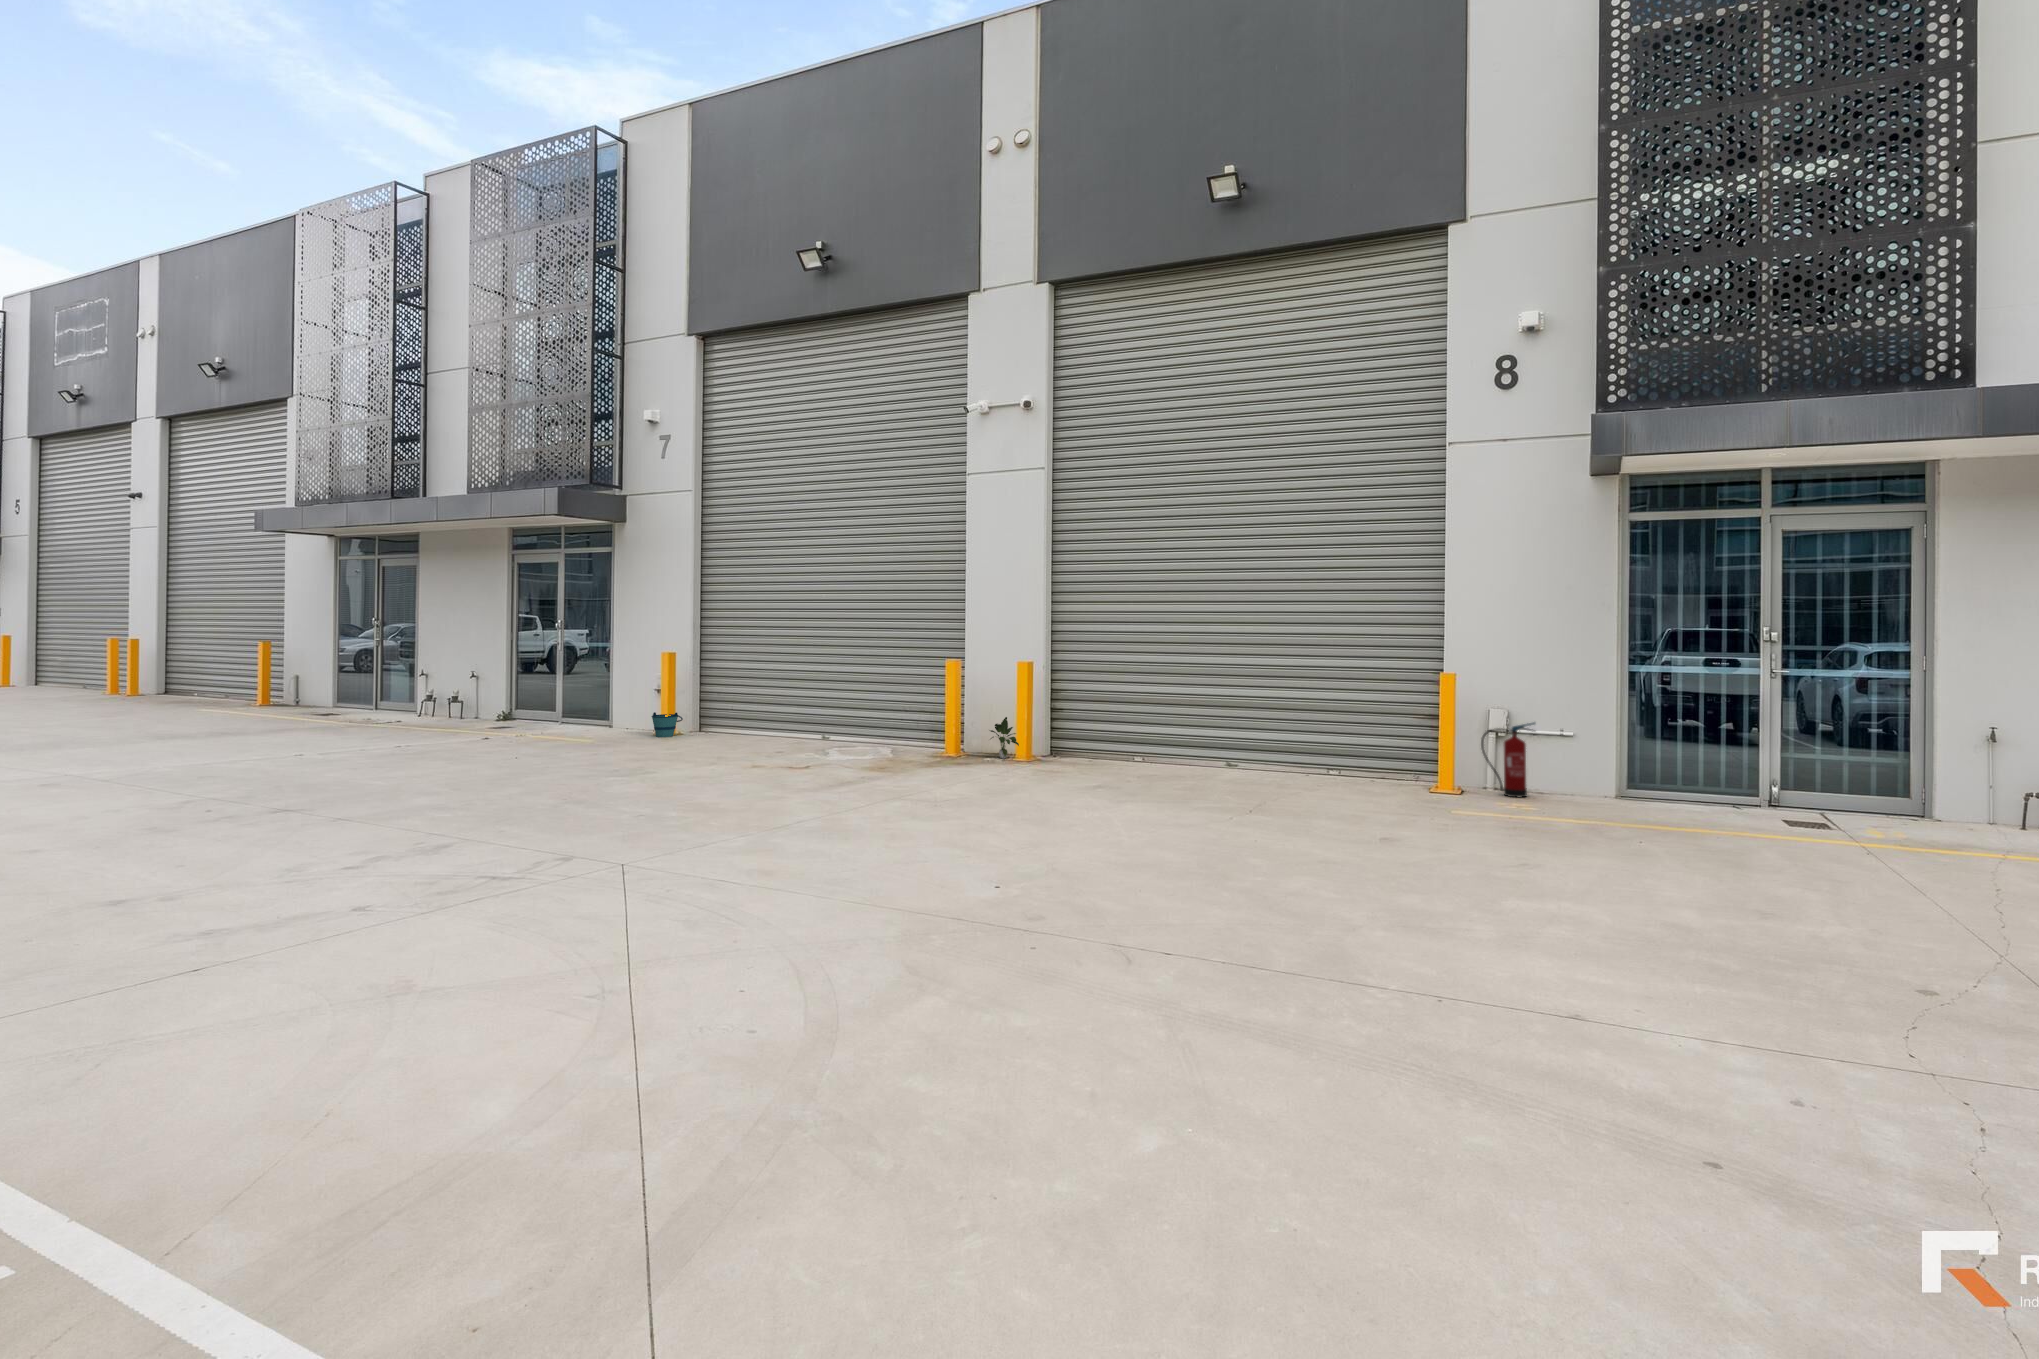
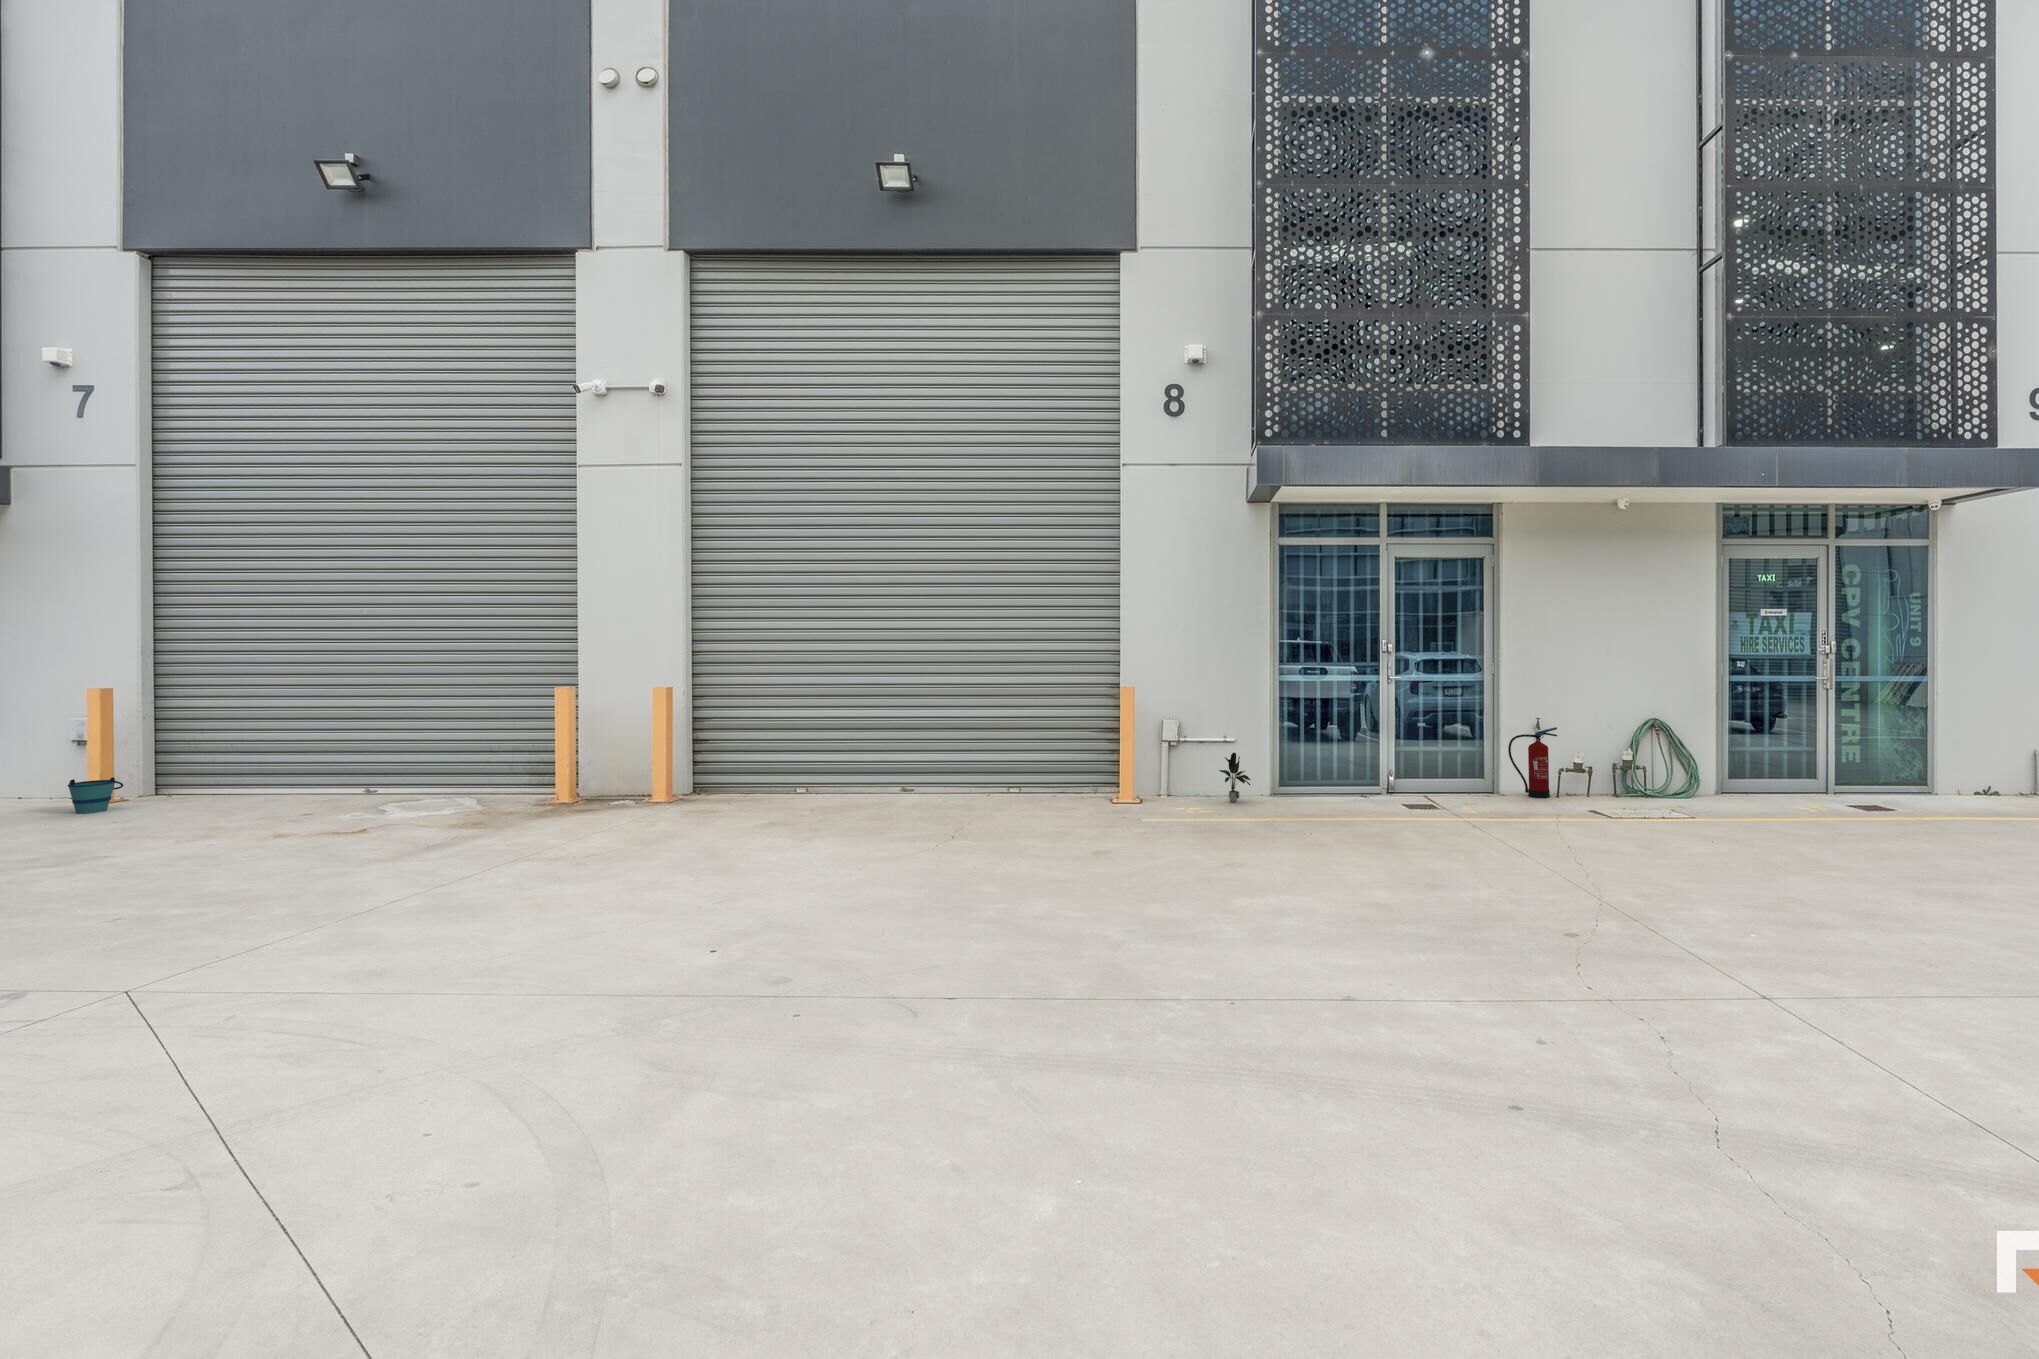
potted plant: present [990,717,1019,759] -> present [1219,753,1251,802]
fire extinguisher: present [1481,723,1535,797] -> present [1508,727,1557,798]

